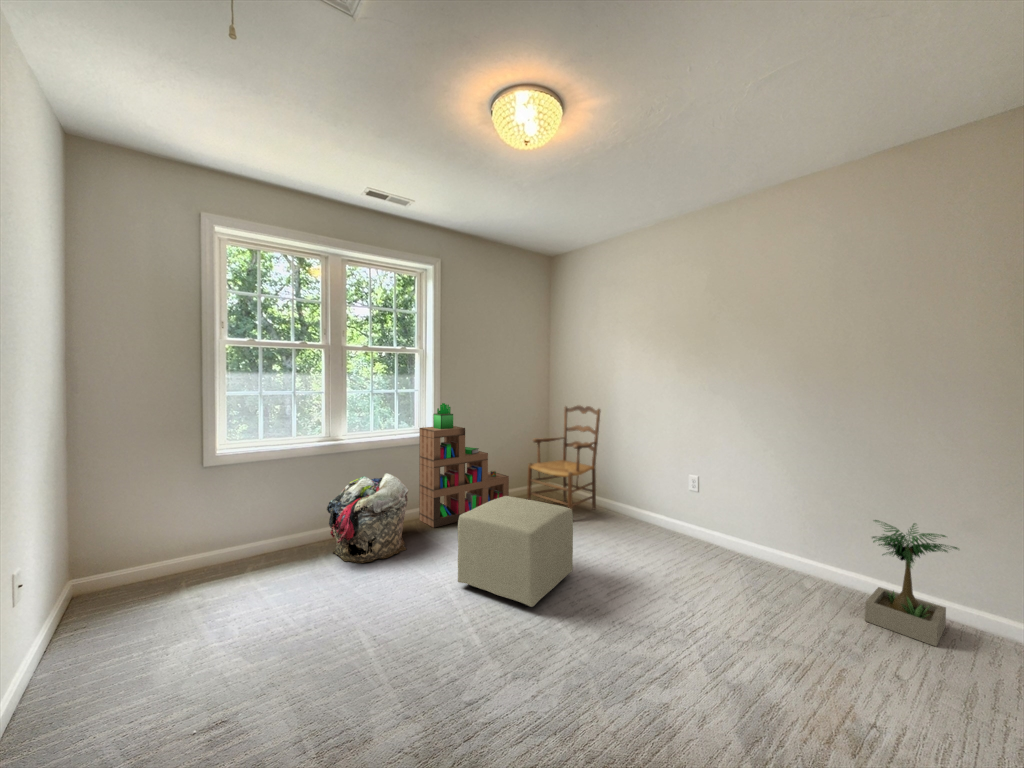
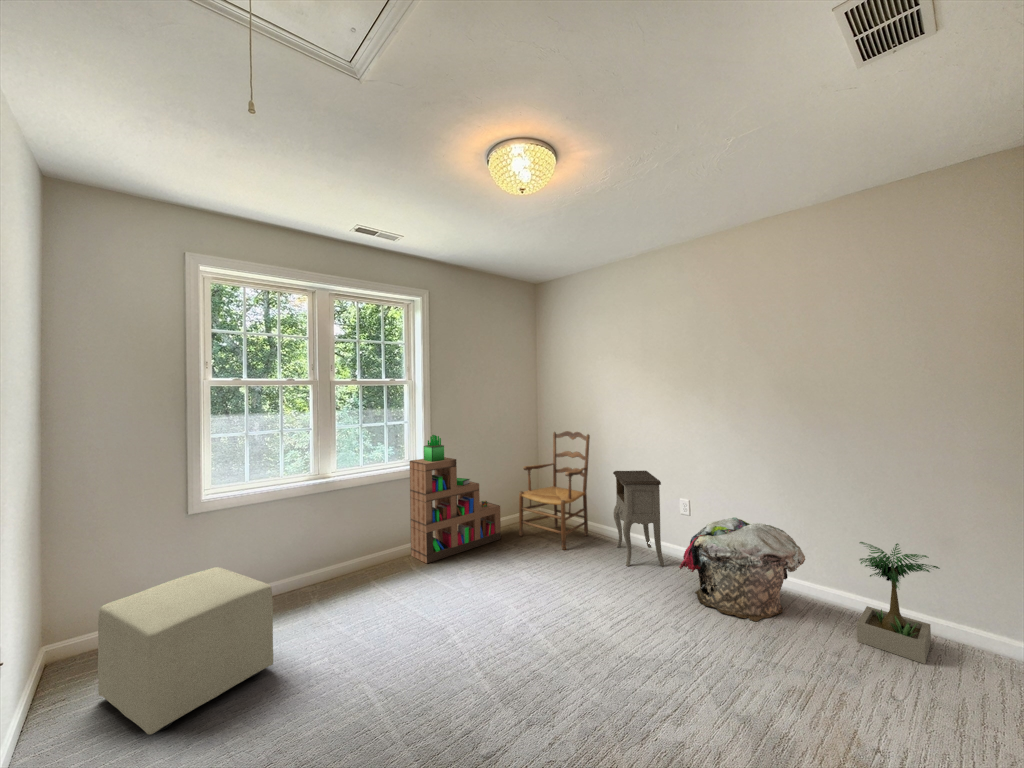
nightstand: none [621,445,670,541] -> present [613,471,664,566]
laundry basket: present [327,473,409,563] -> present [679,518,805,621]
ottoman: present [458,496,573,607] -> present [98,567,273,735]

